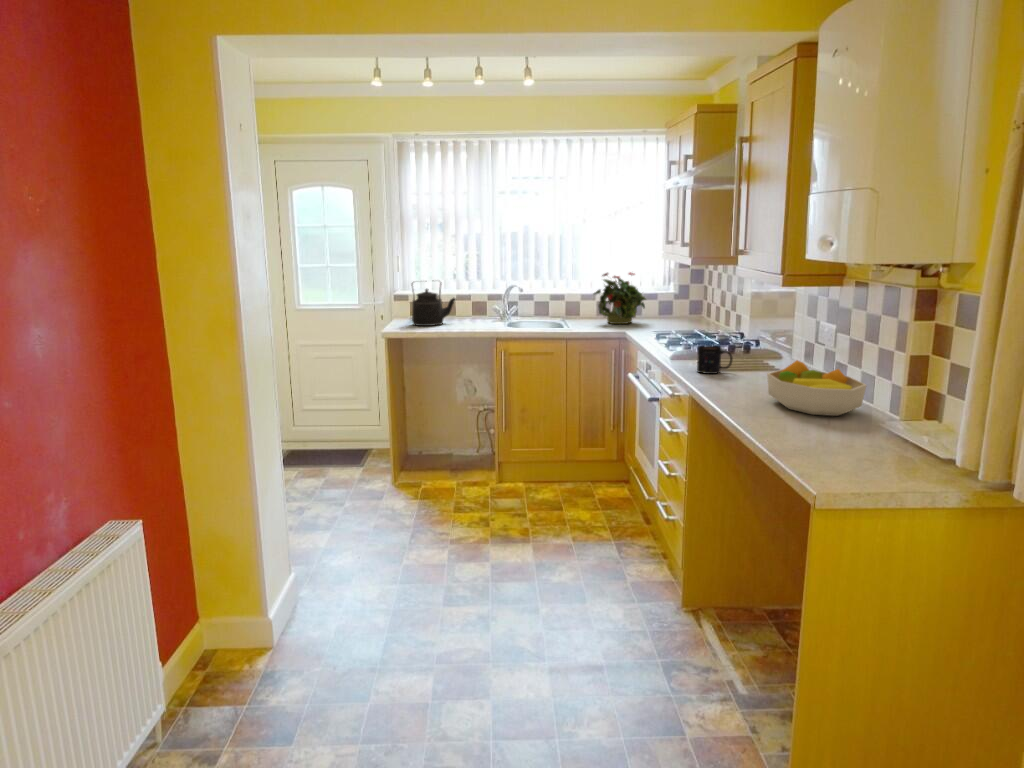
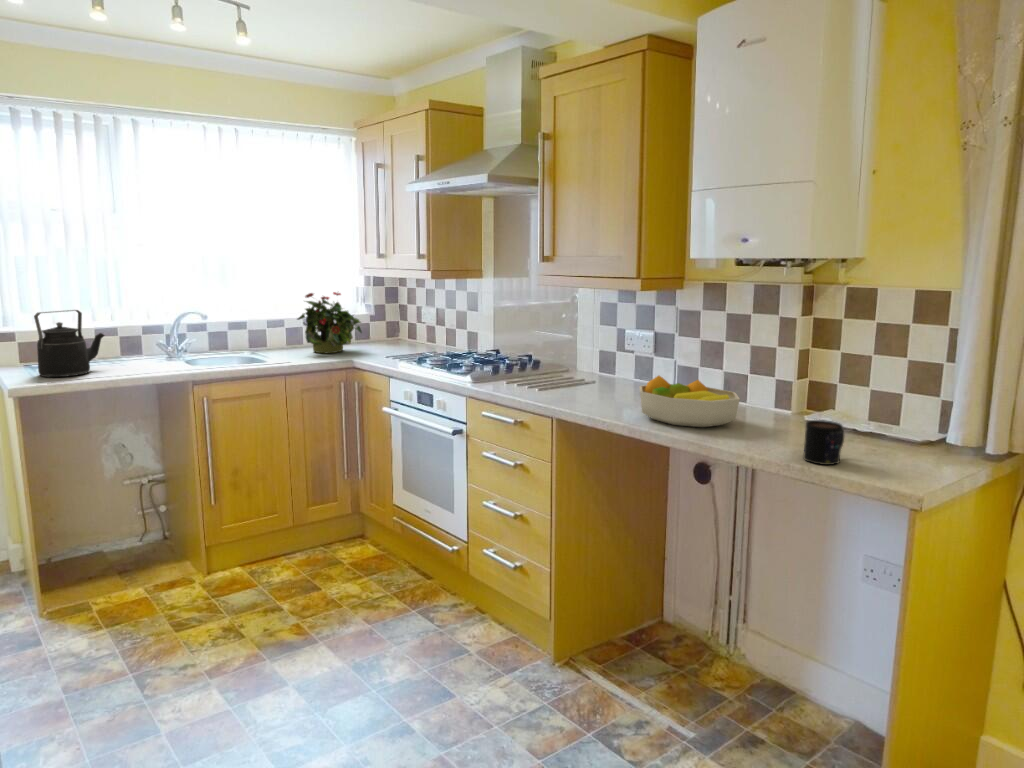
mug: present [697,345,732,374] -> present [804,420,844,465]

